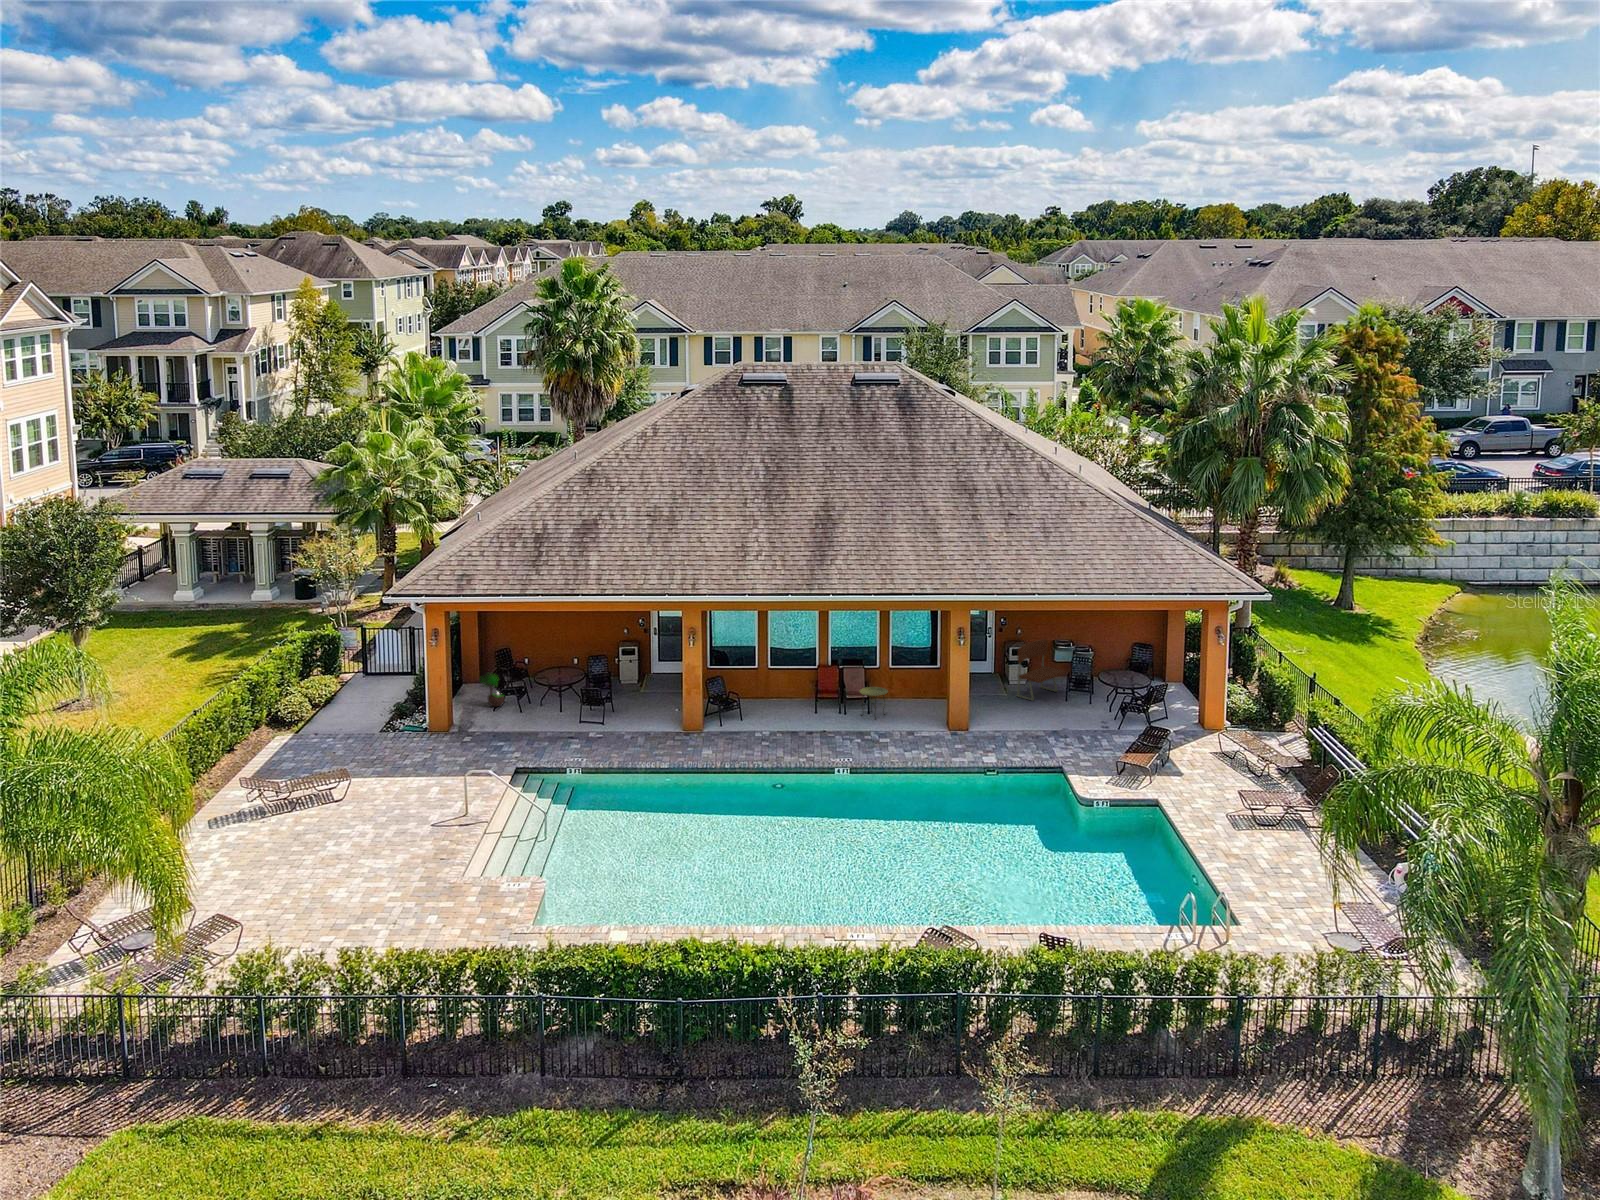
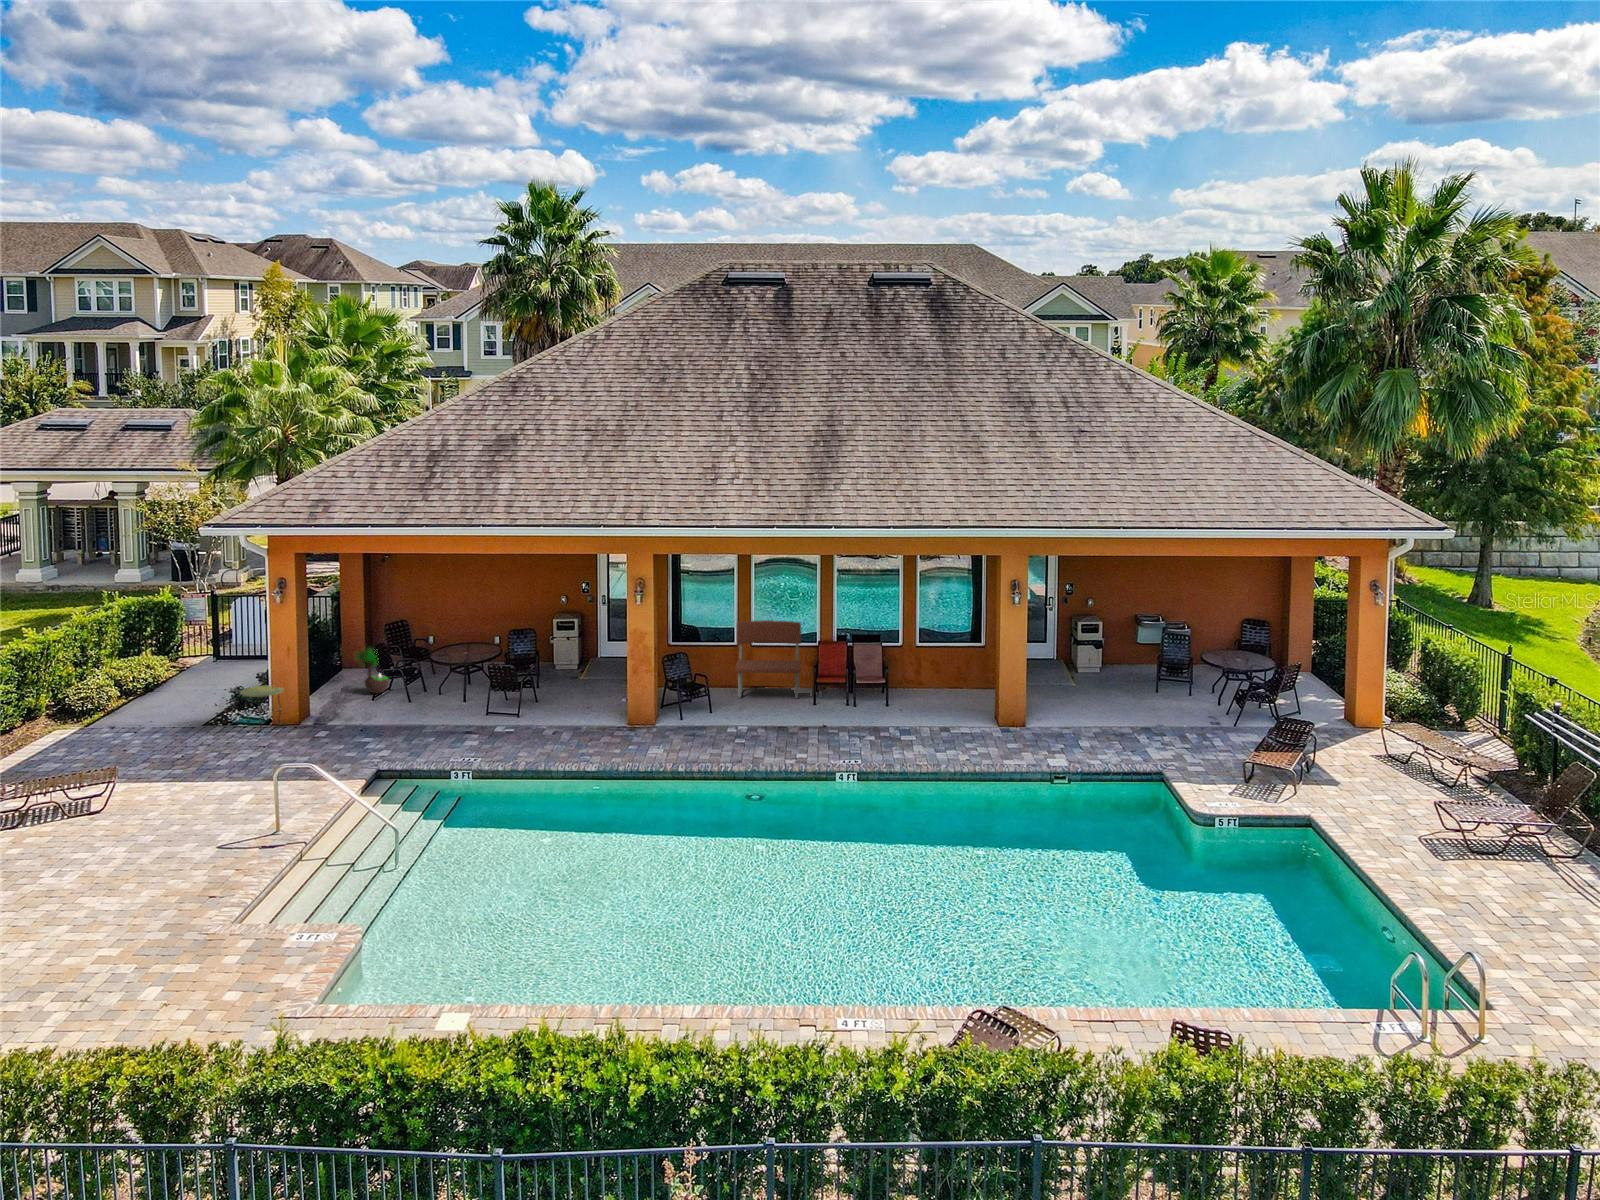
bench: present [1017,639,1065,701] -> present [735,620,801,698]
side table: present [860,687,888,710] -> present [240,686,283,731]

